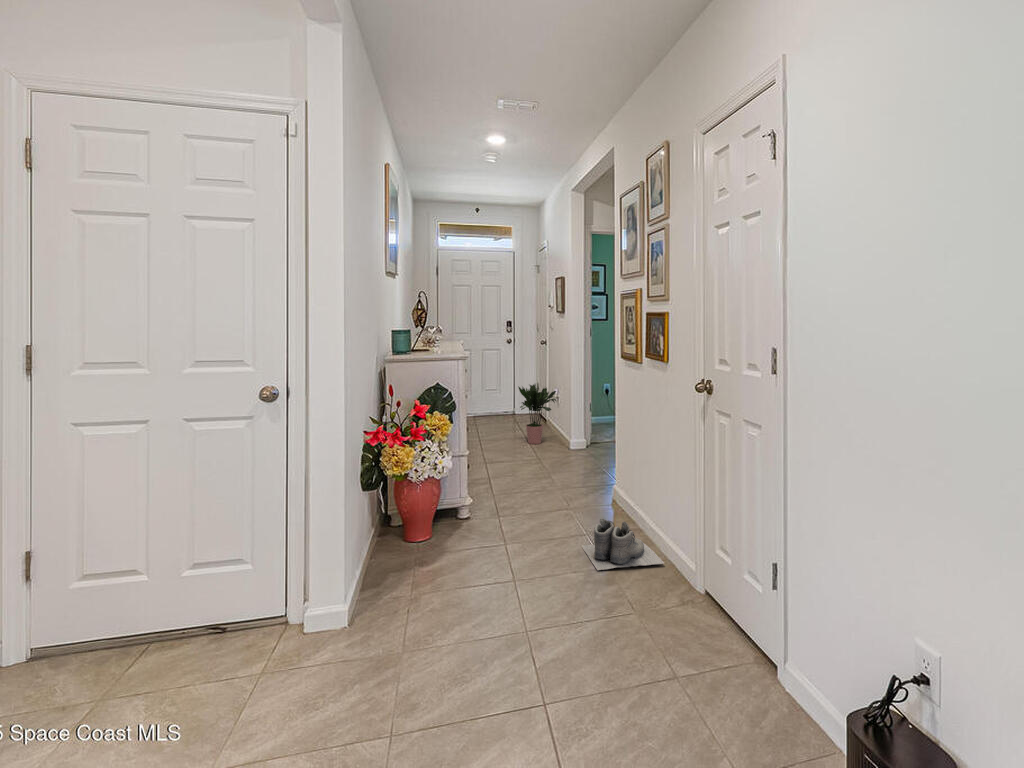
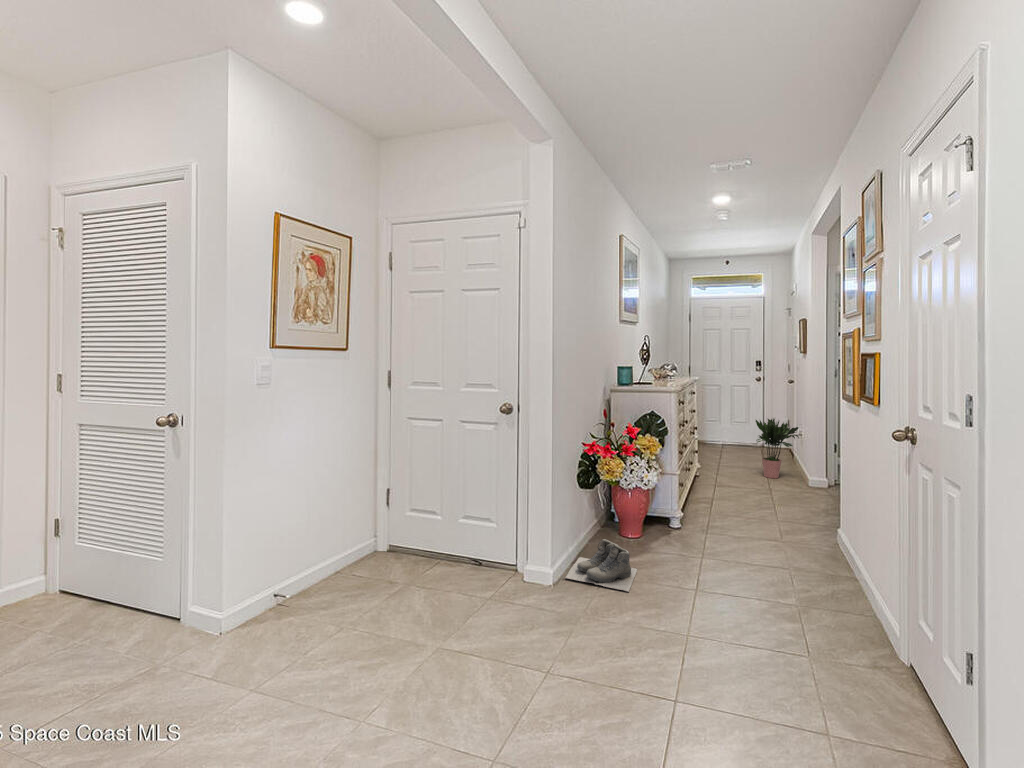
boots: present [582,519,664,570] -> present [565,539,637,592]

